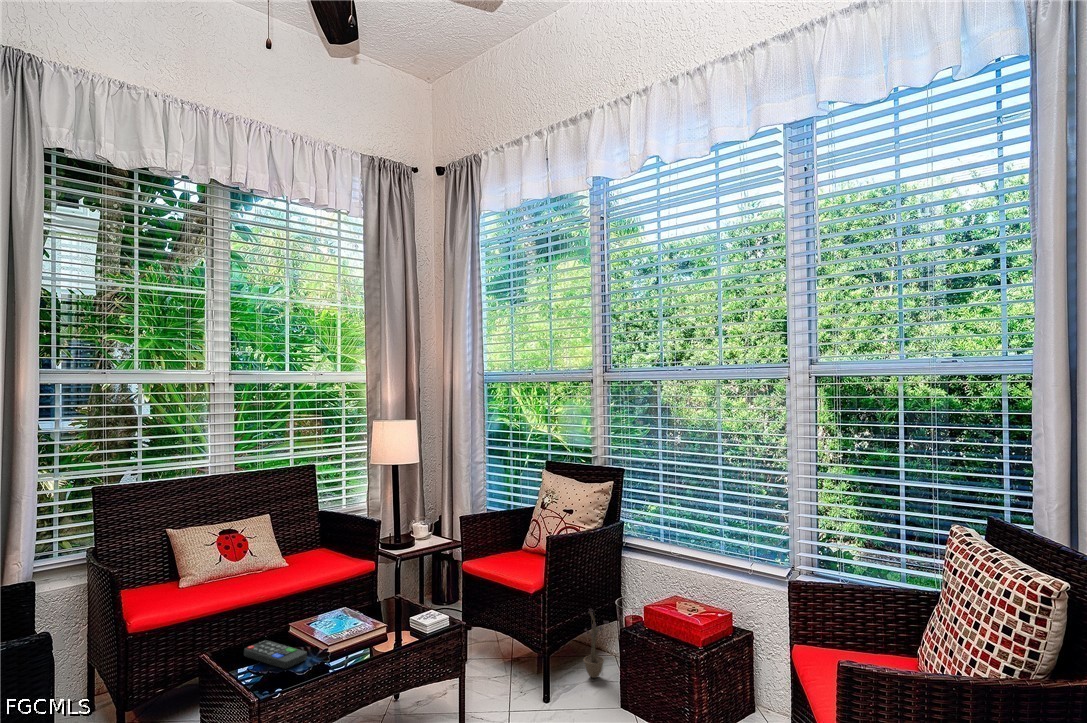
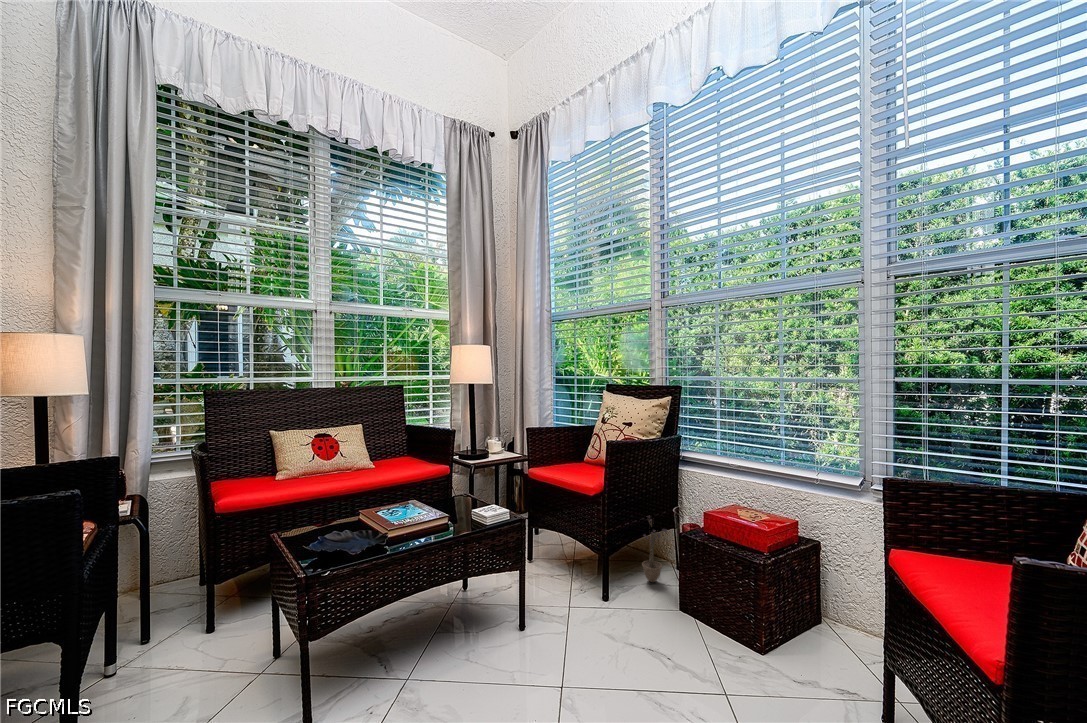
remote control: present [244,640,307,669] -> none [308,524,365,551]

